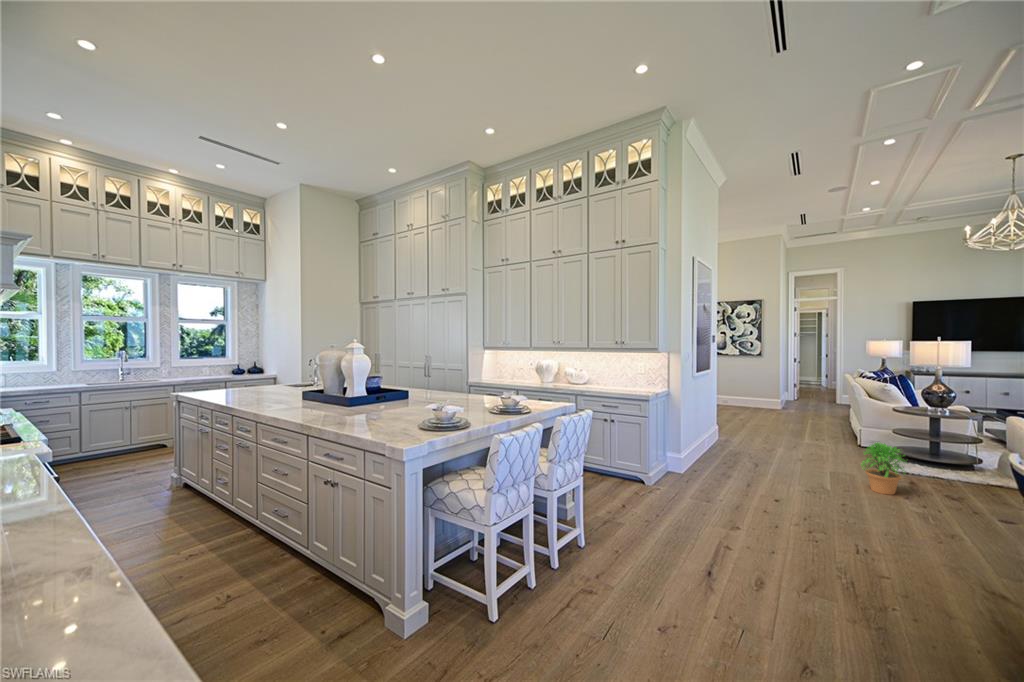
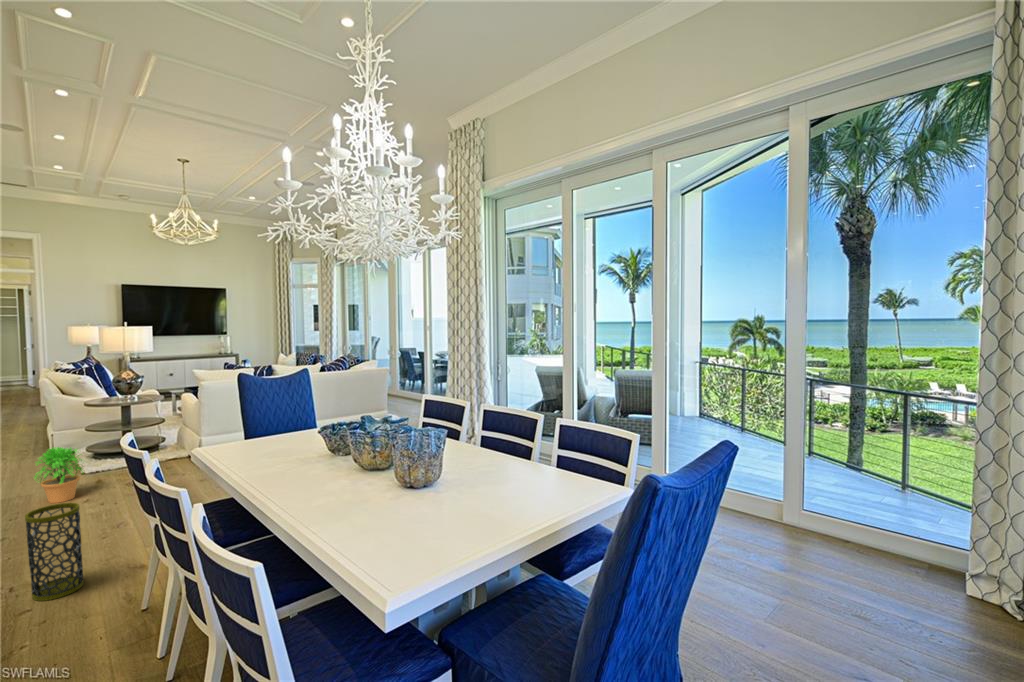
trash can: none [888,500,944,601] -> present [25,503,84,601]

